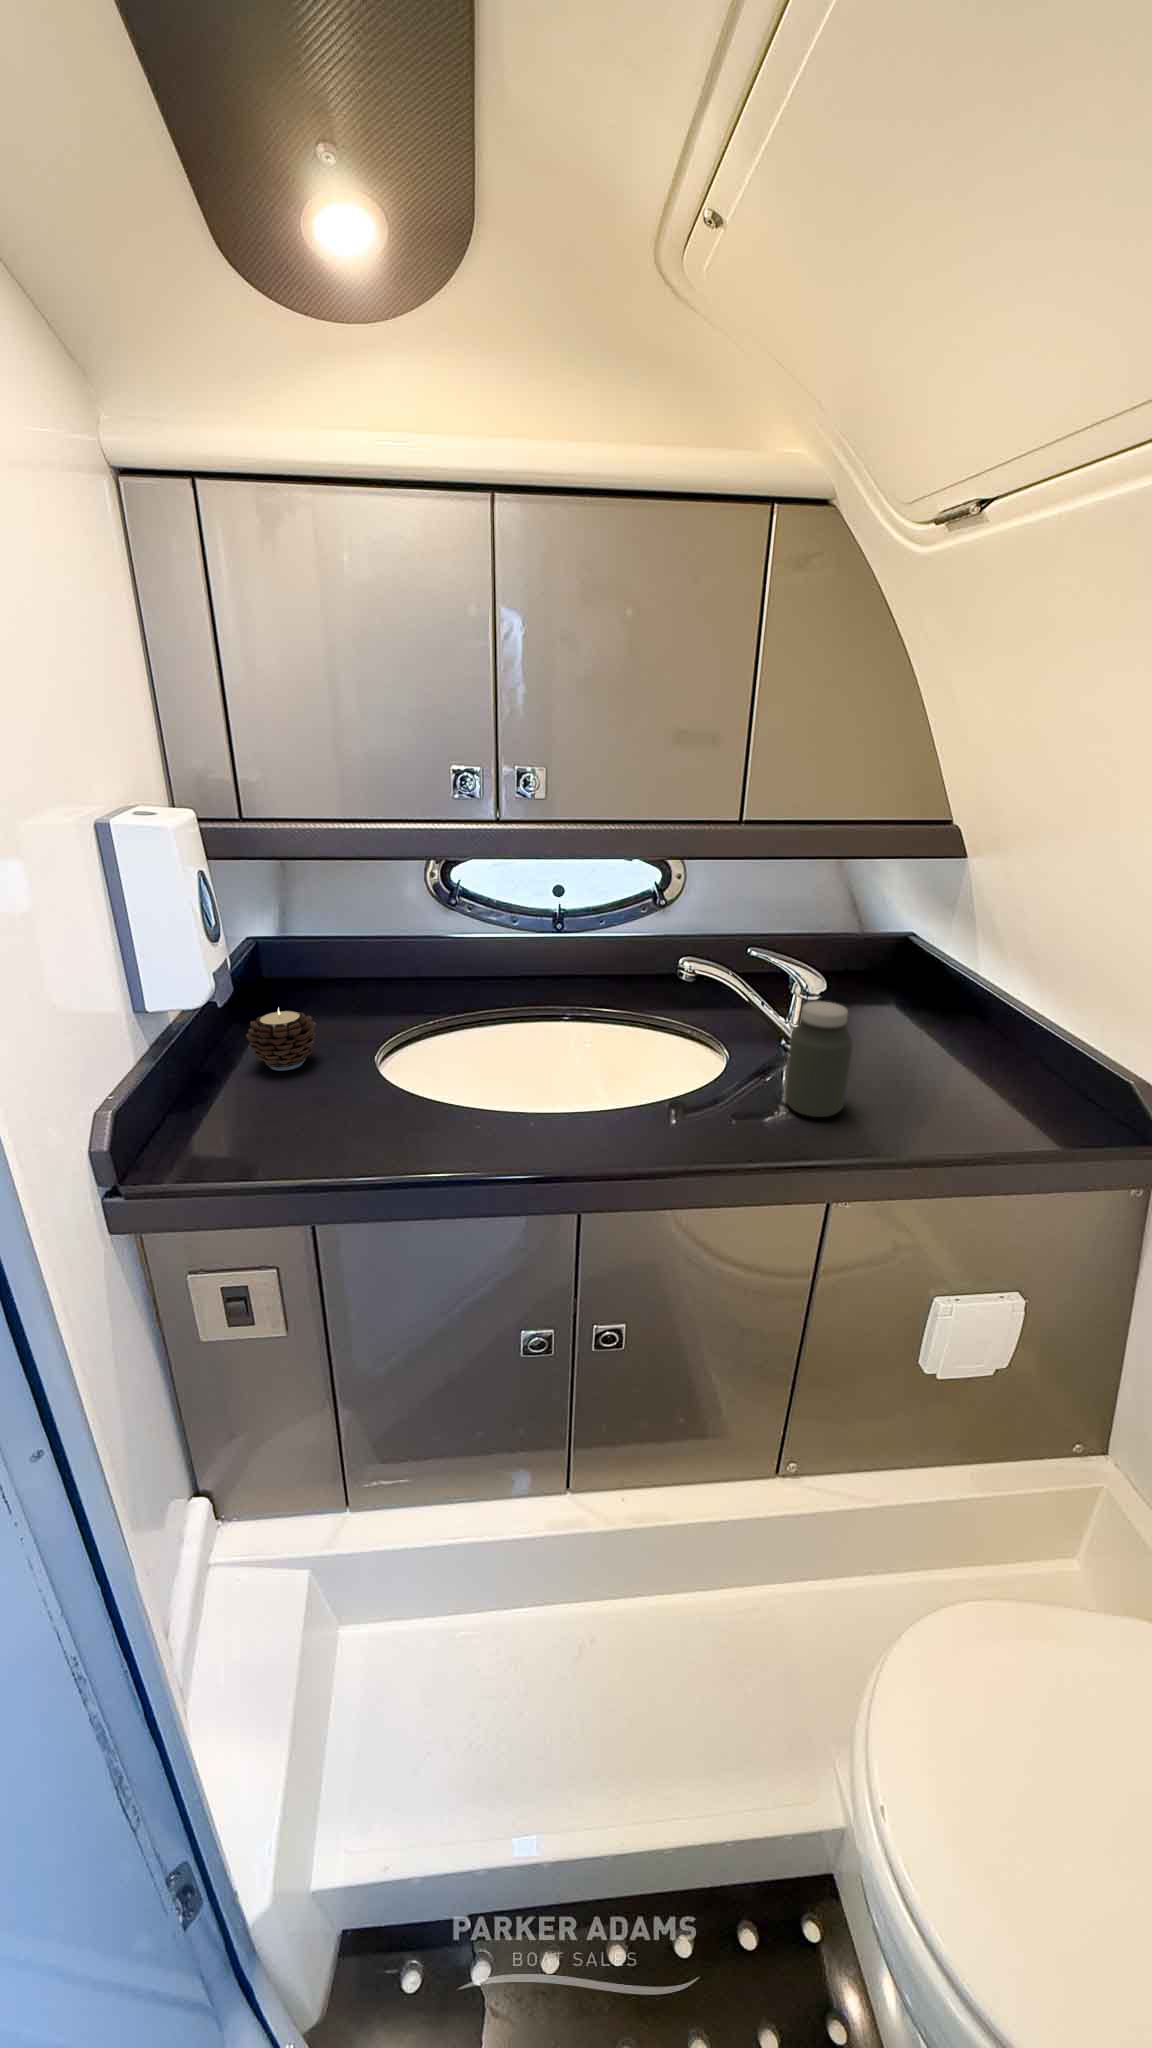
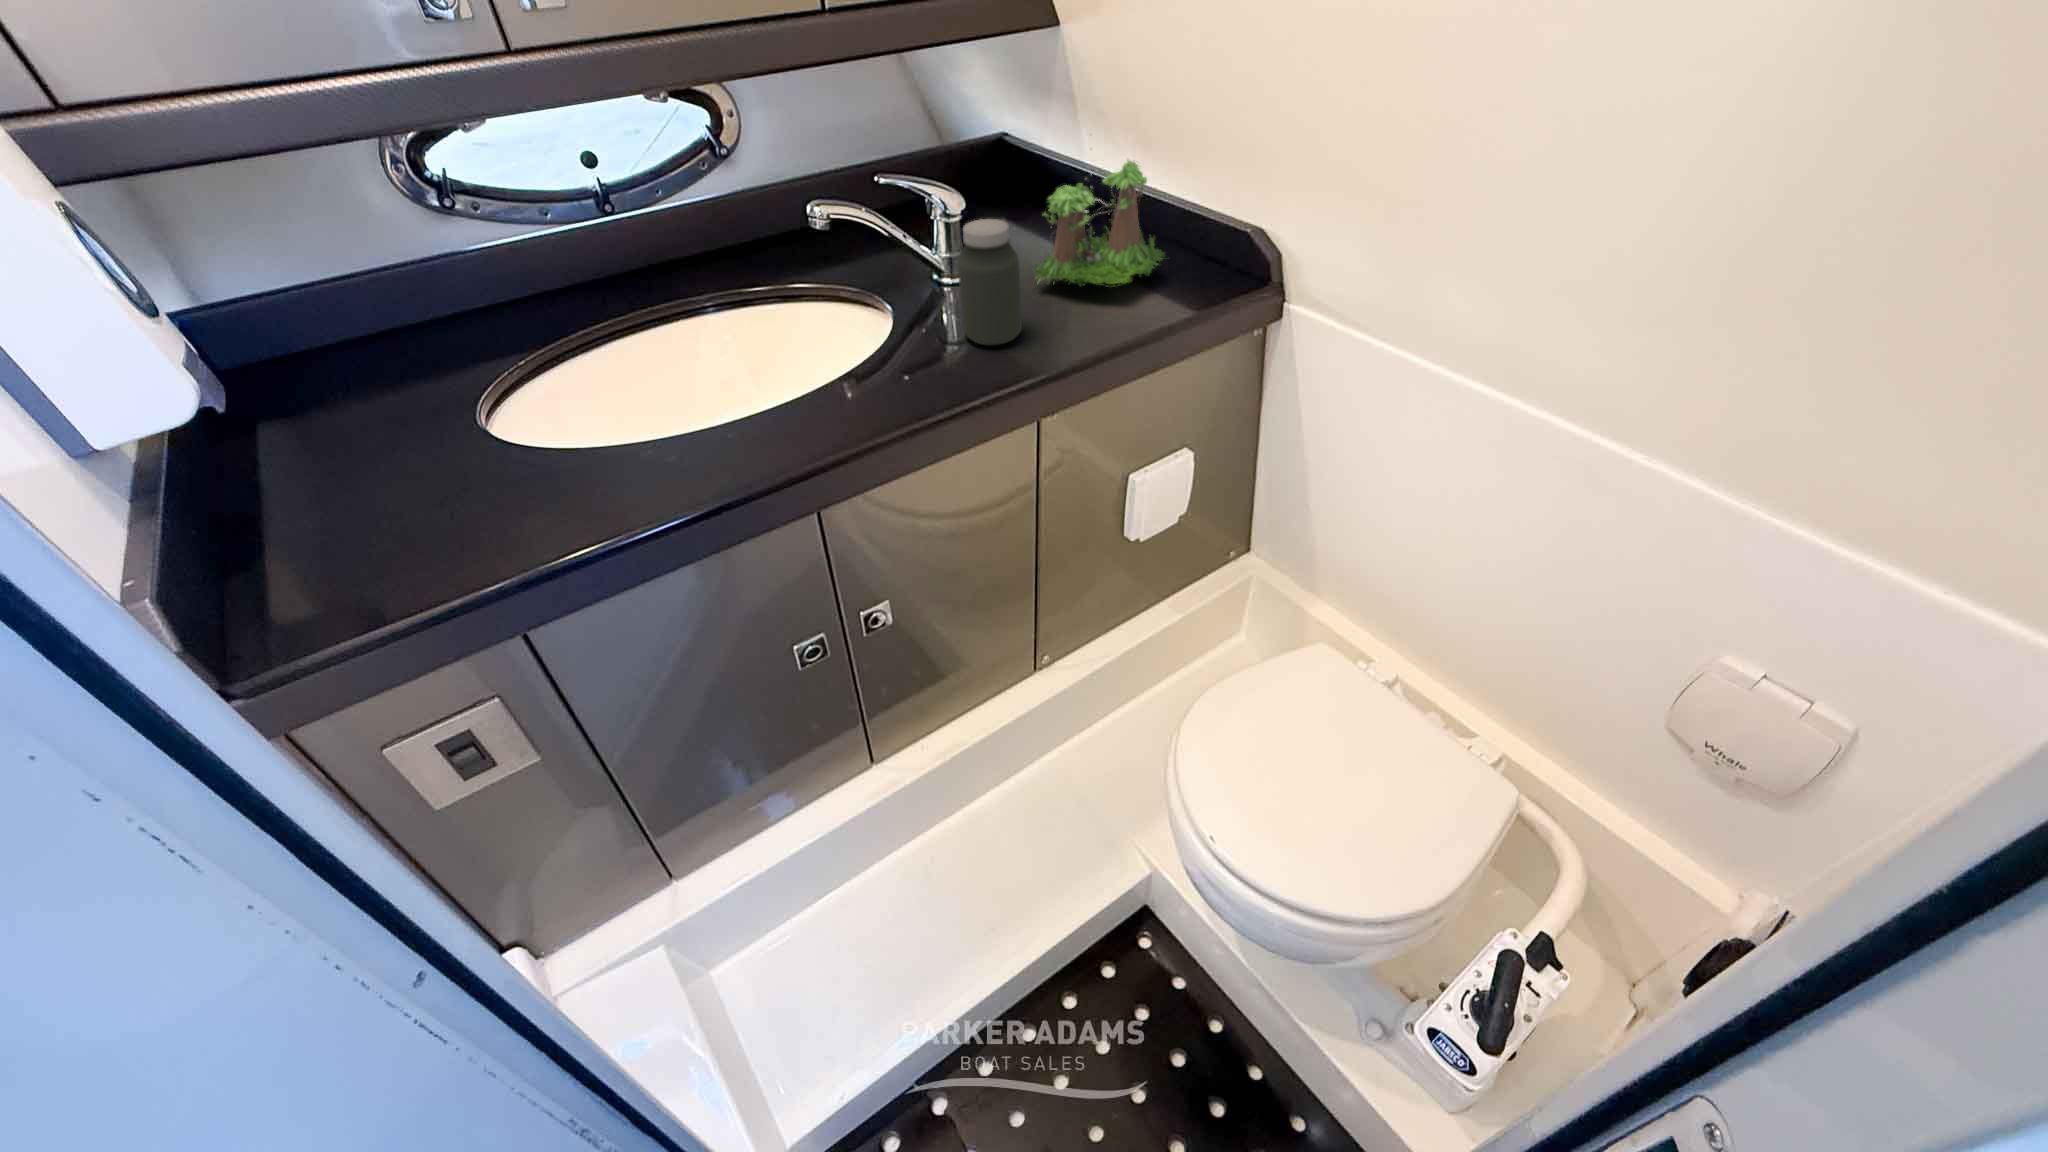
plant: none [878,925,1039,1095] -> present [1034,160,1164,284]
candle: present [246,1008,316,1071] -> none [260,394,378,480]

